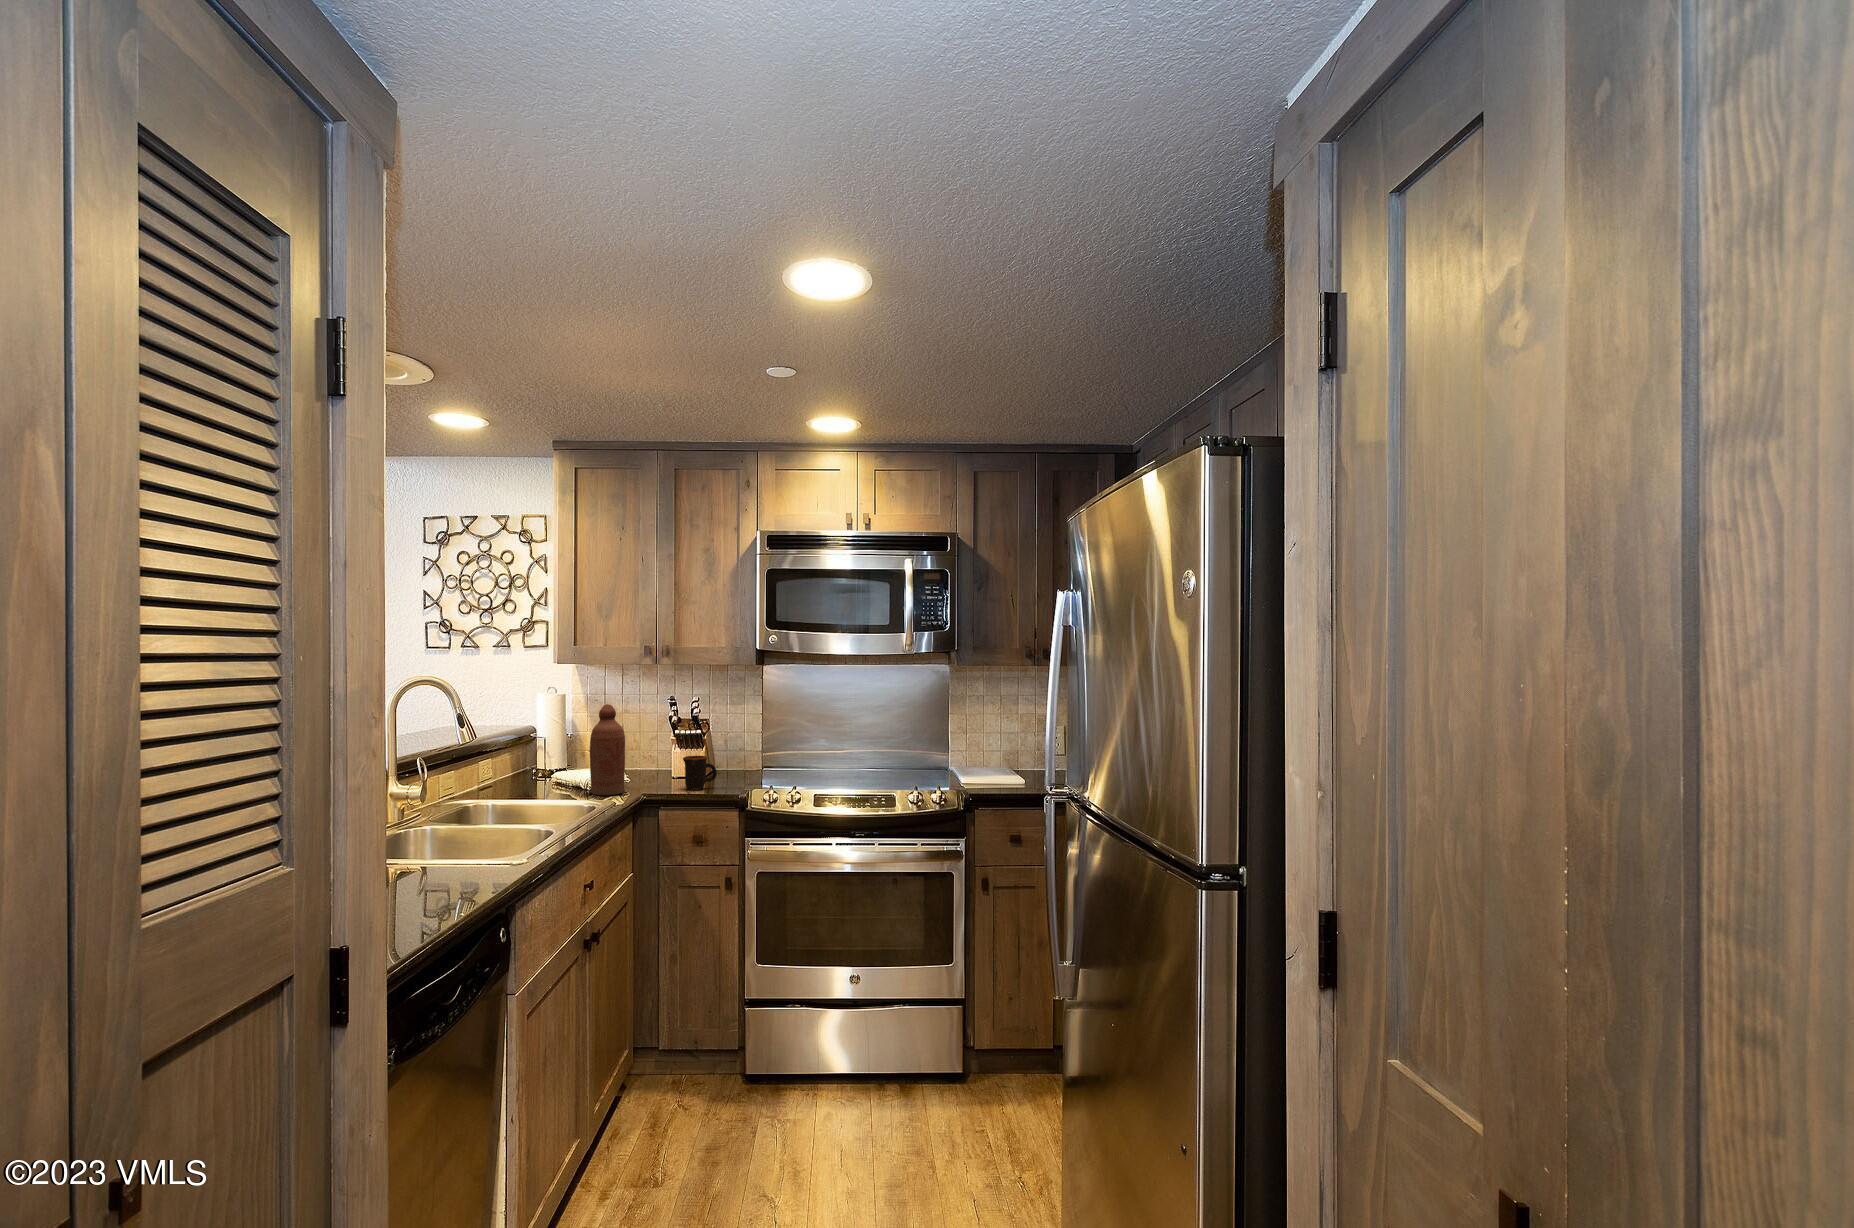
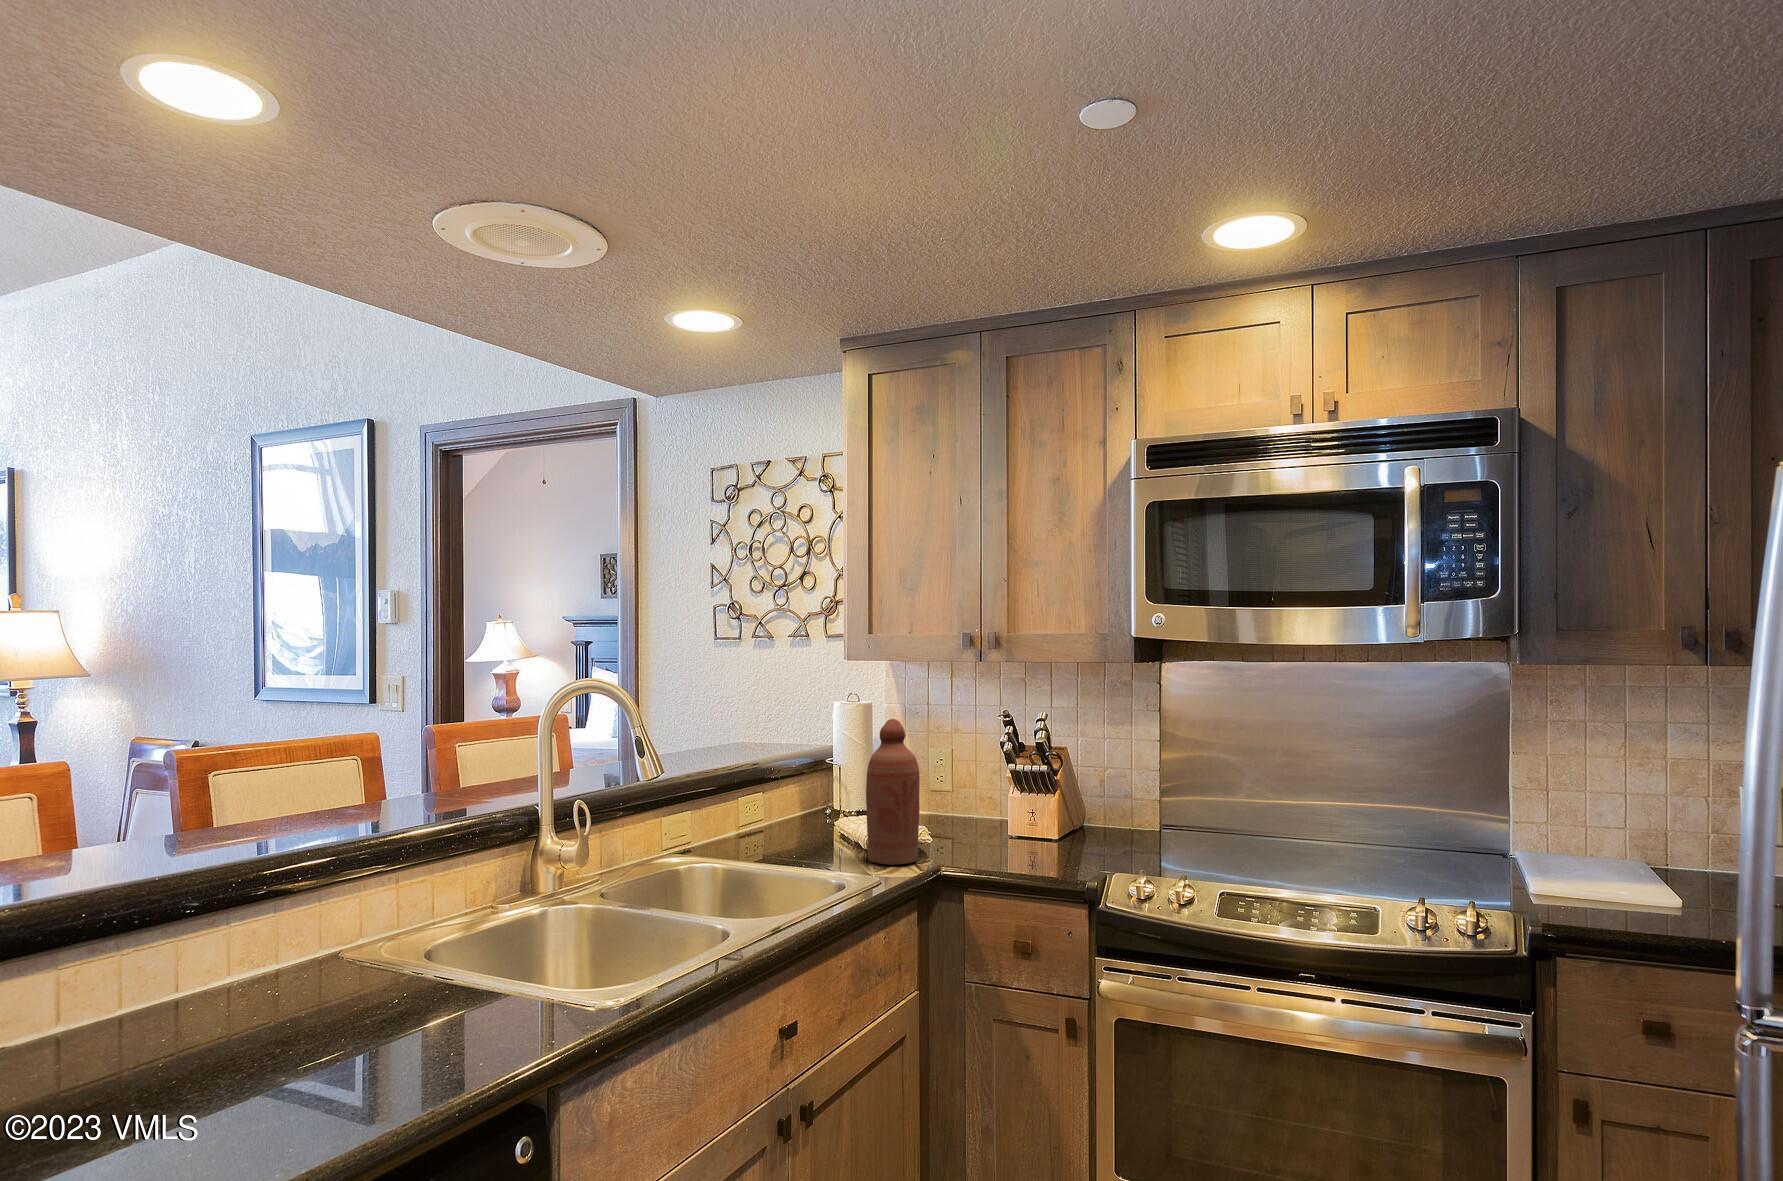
mug: present [683,756,717,790] -> none [1013,808,1069,865]

